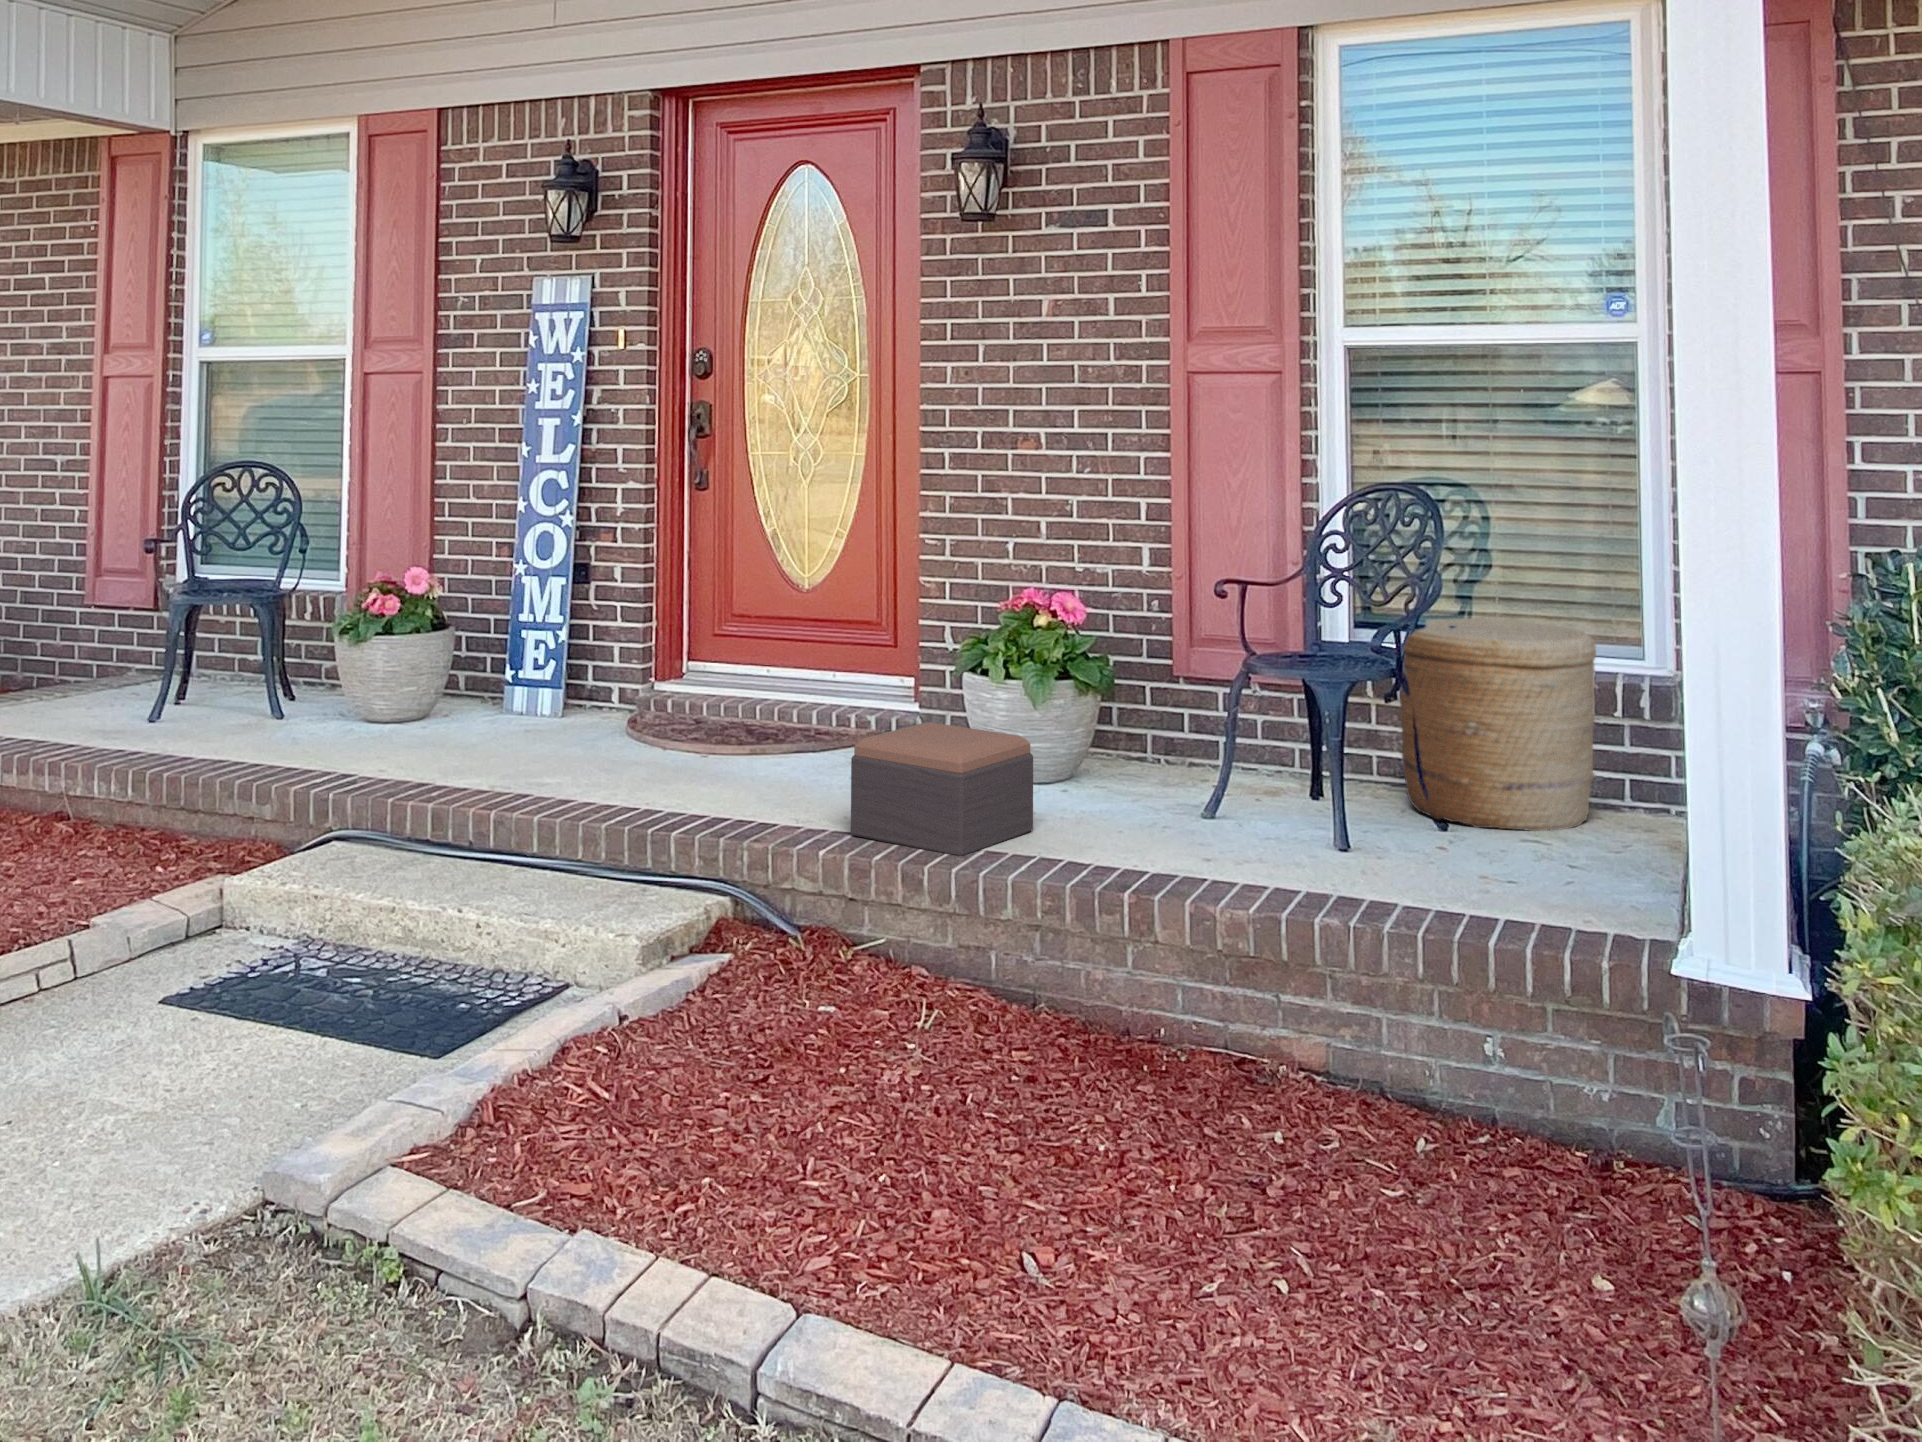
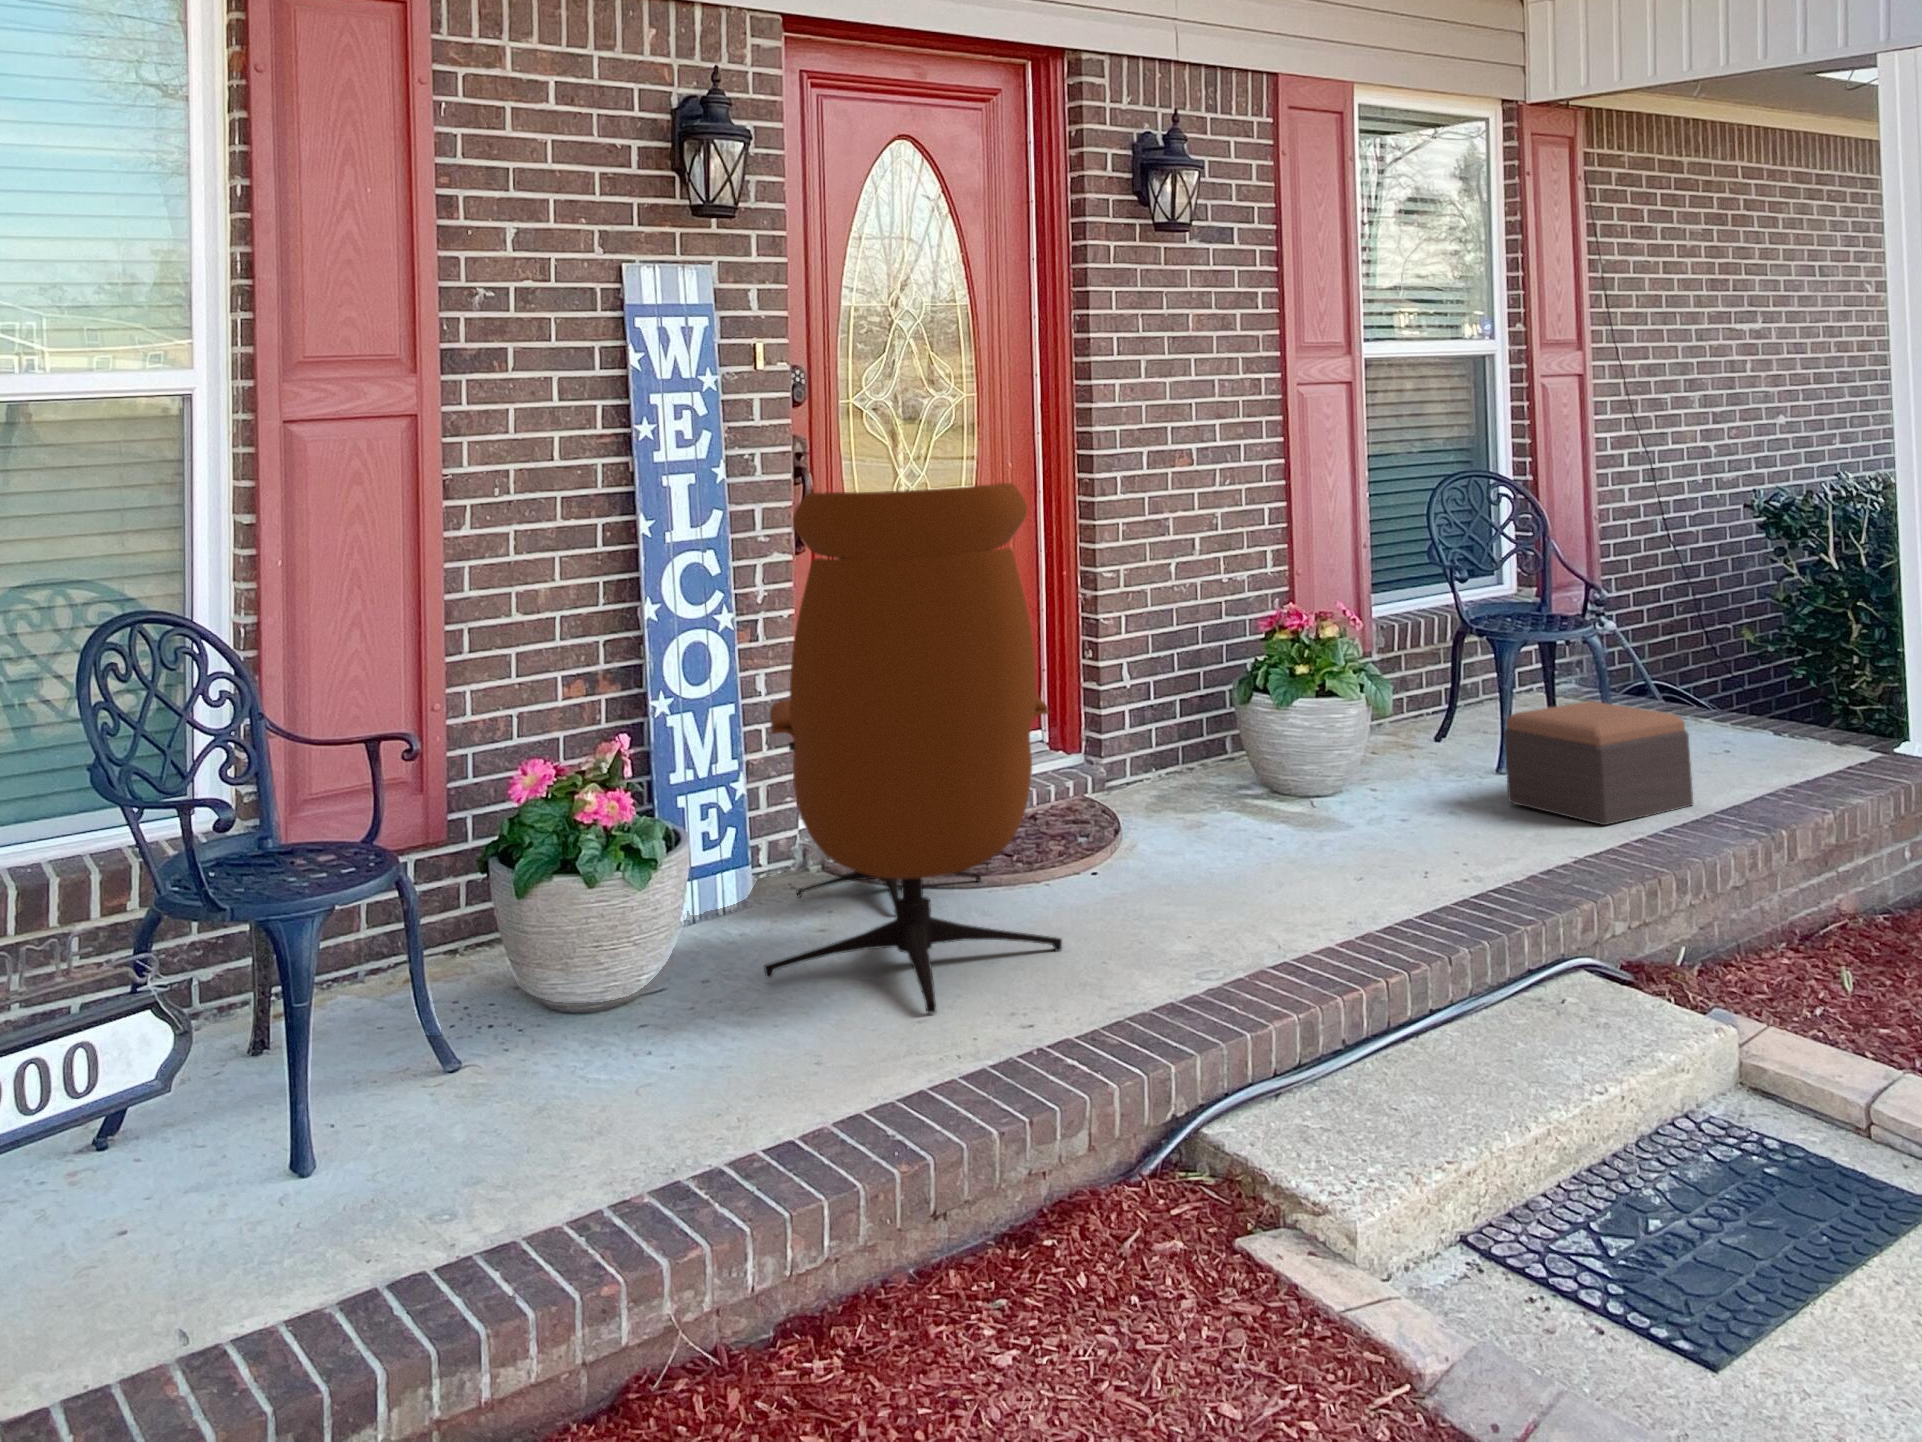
lounge chair: none [290,430,665,762] -> present [764,483,1062,1013]
woven basket: present [1399,618,1596,831] -> none [1470,561,1624,716]

